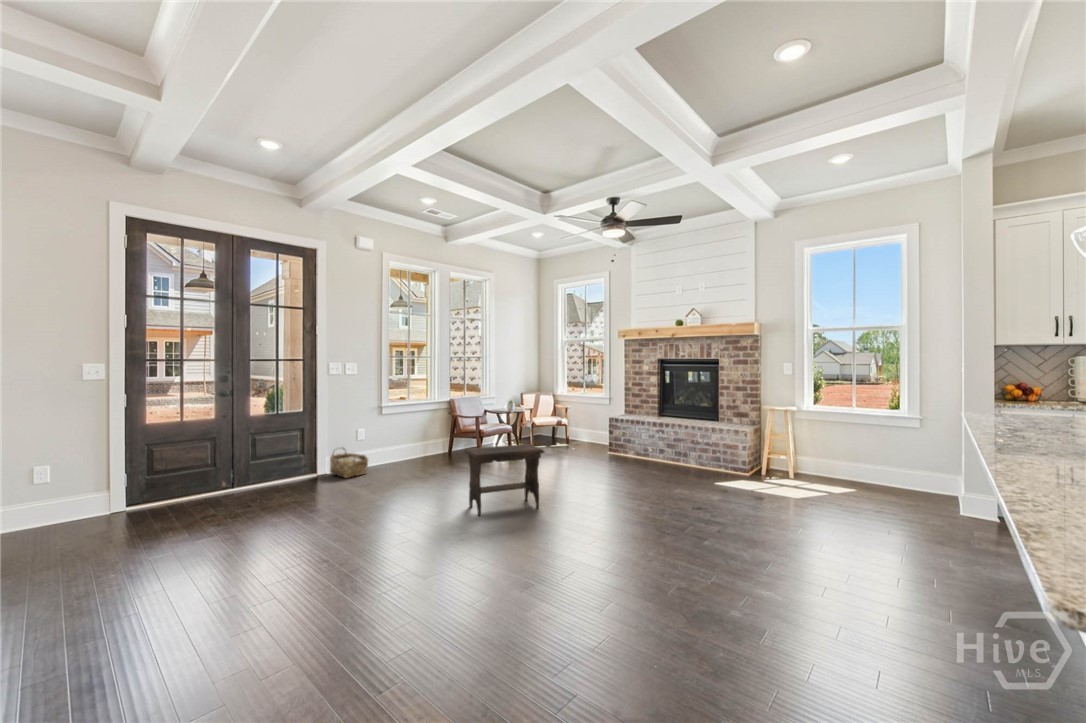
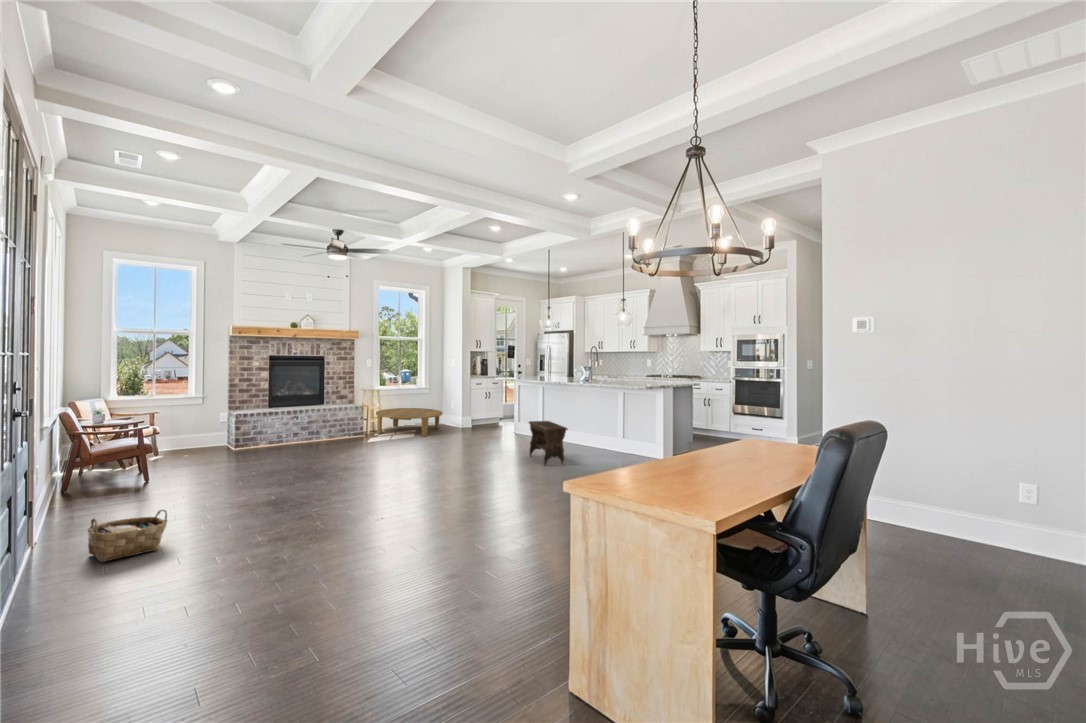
footstool: present [464,444,544,516] -> present [529,421,568,465]
coffee table: none [760,444,894,501] -> present [376,408,443,436]

